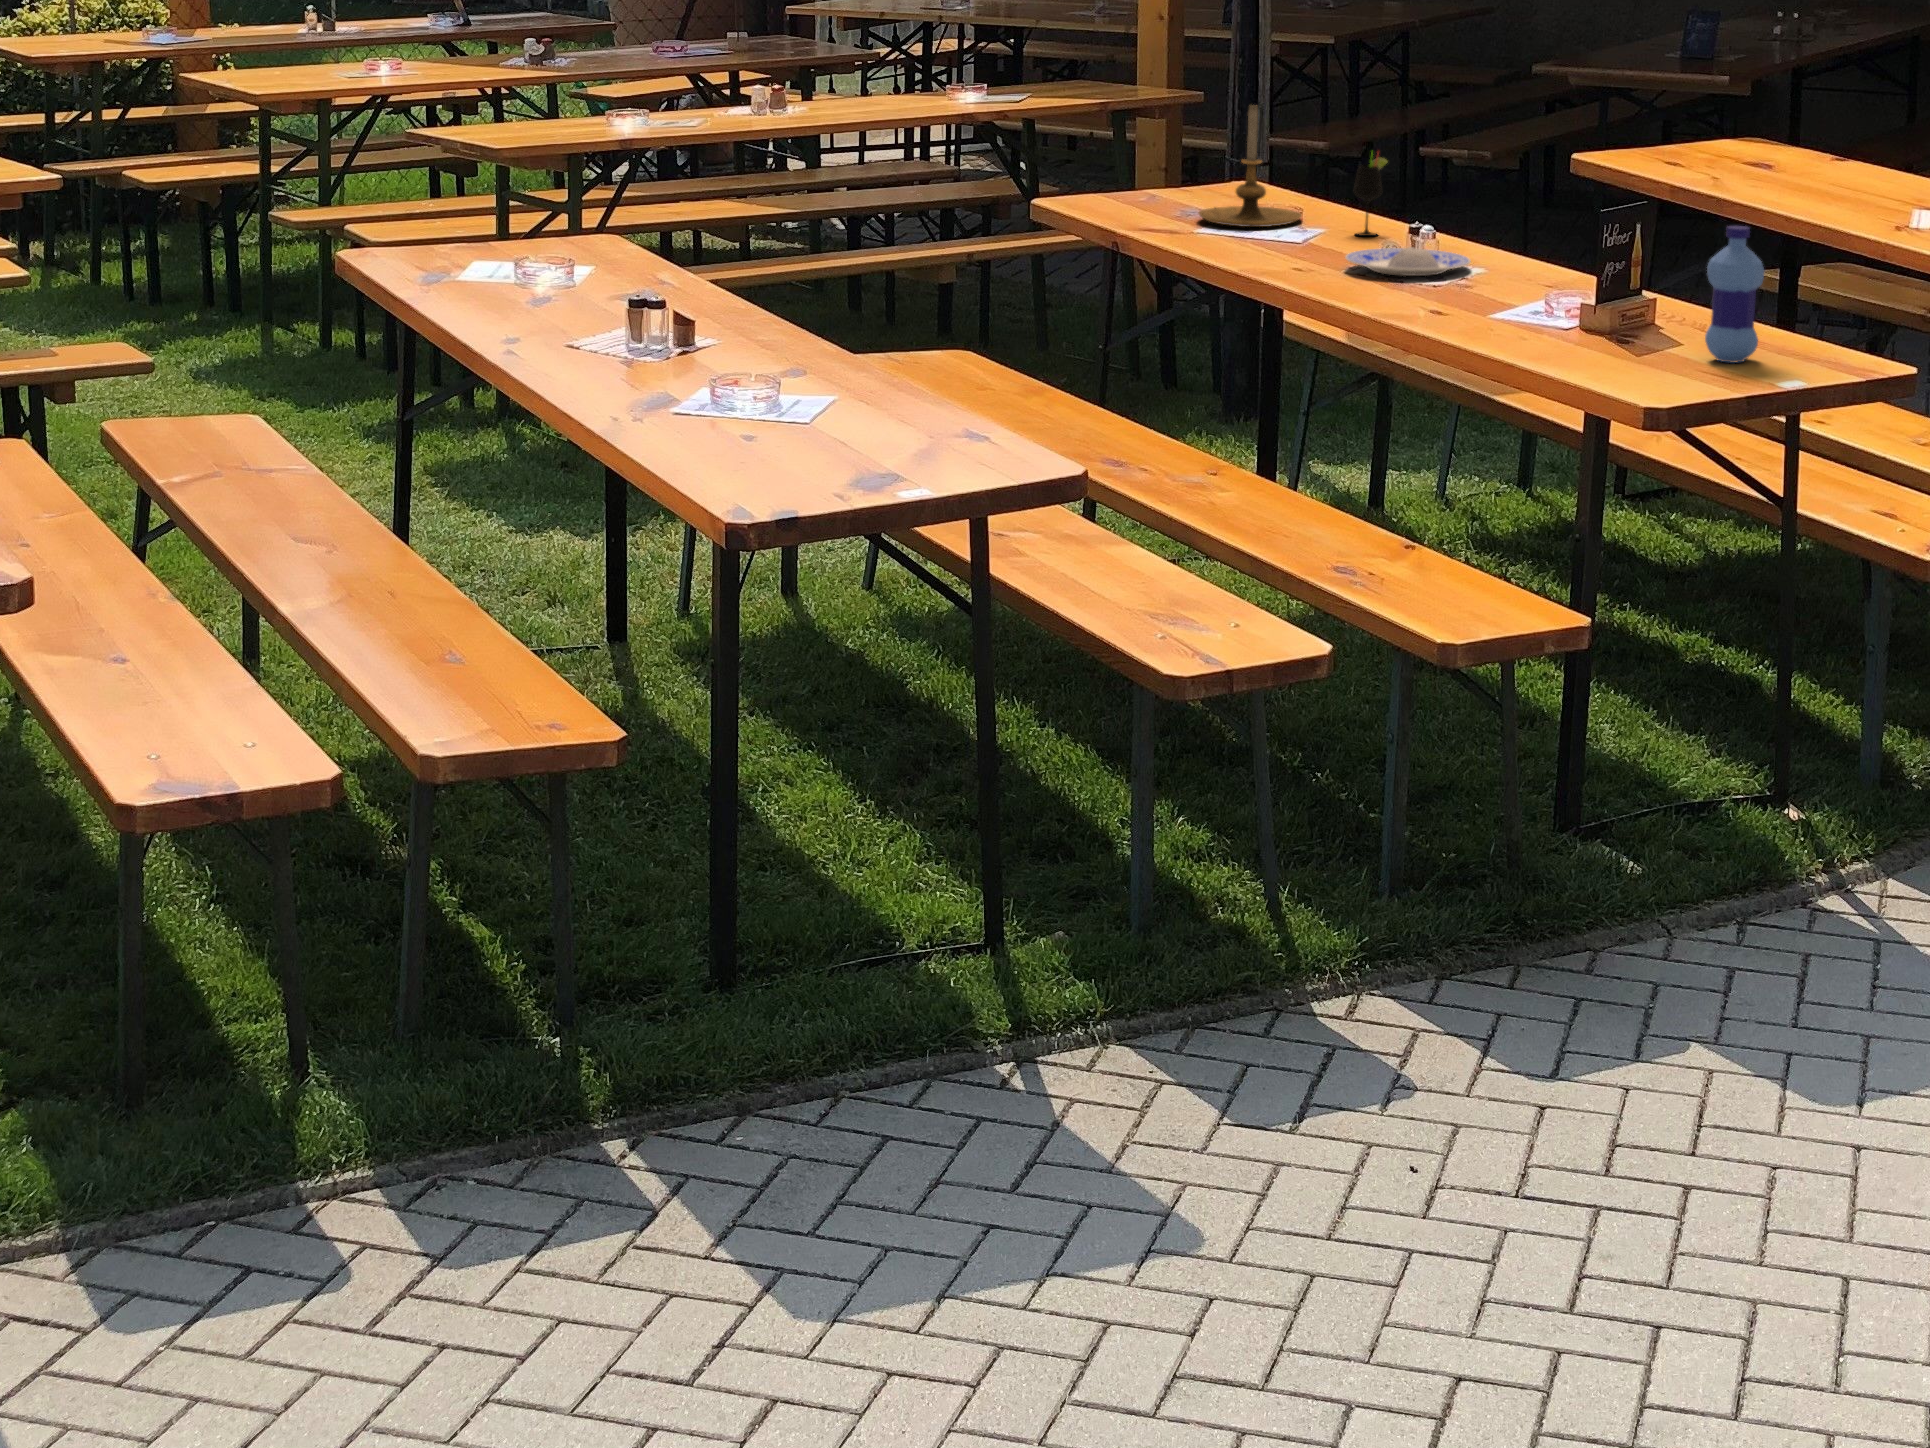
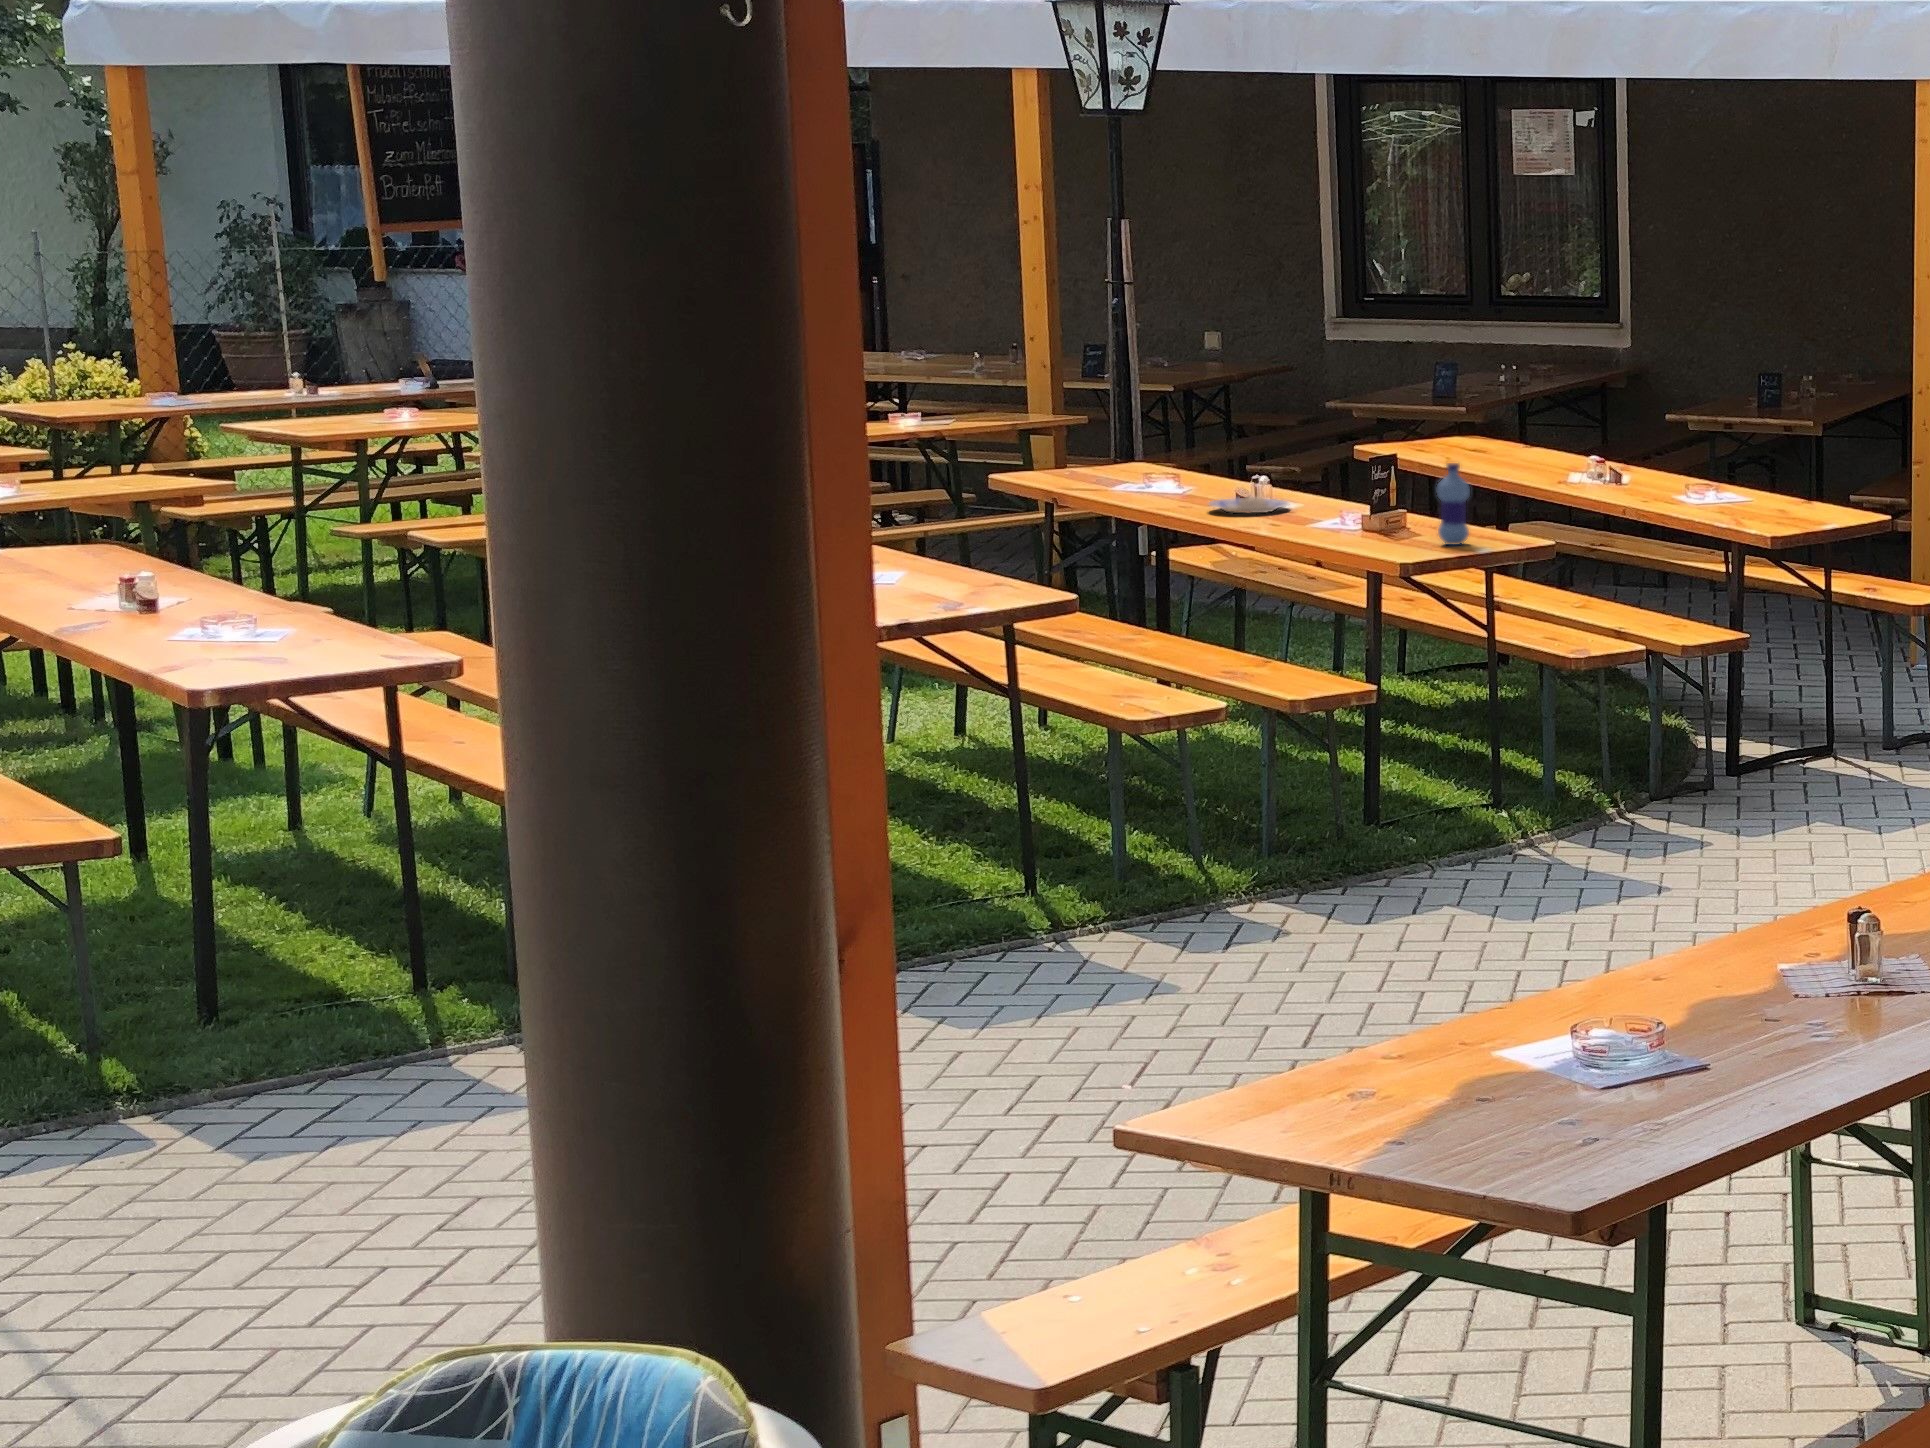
candle holder: present [1199,105,1302,227] -> none [1099,410,1172,492]
wine glass: present [1354,153,1387,236] -> none [1207,437,1229,495]

